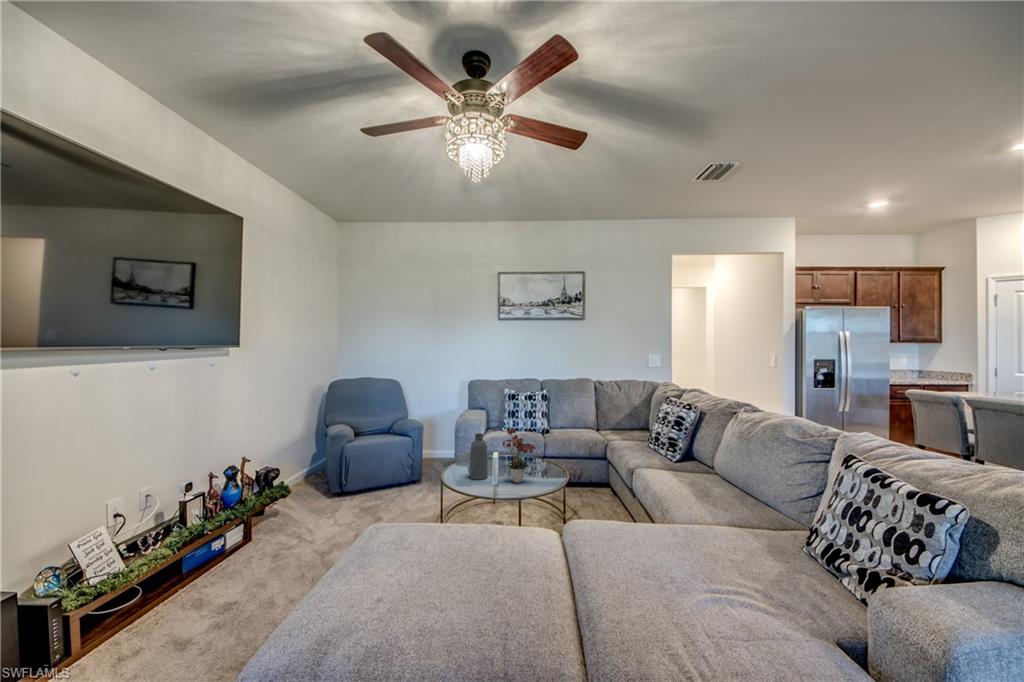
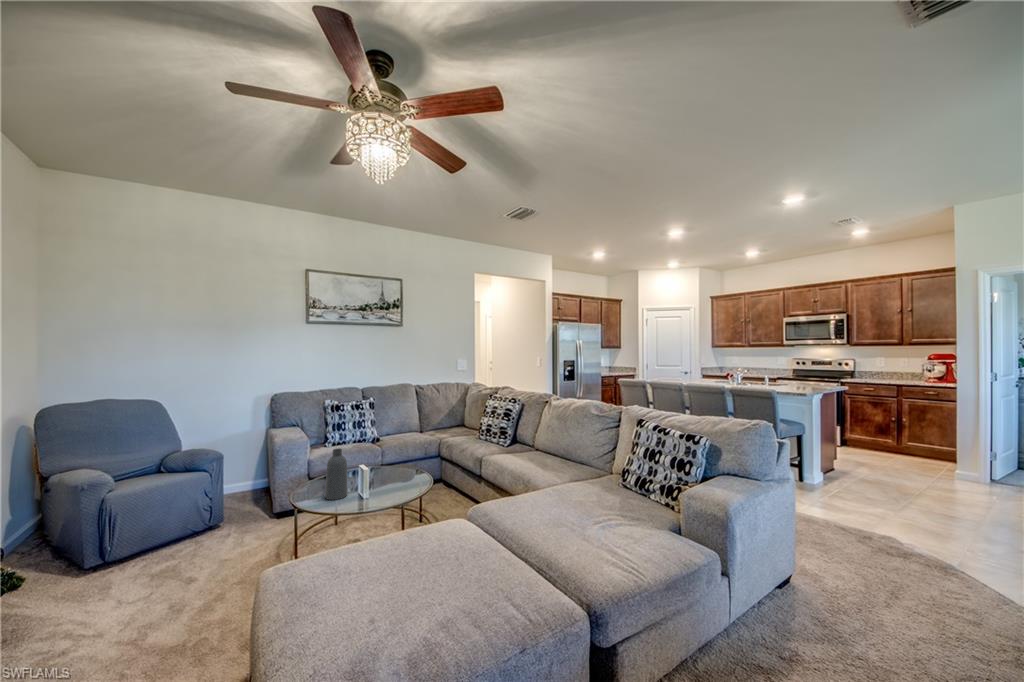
flower arrangement: present [503,429,536,483] -> none [366,436,404,492]

